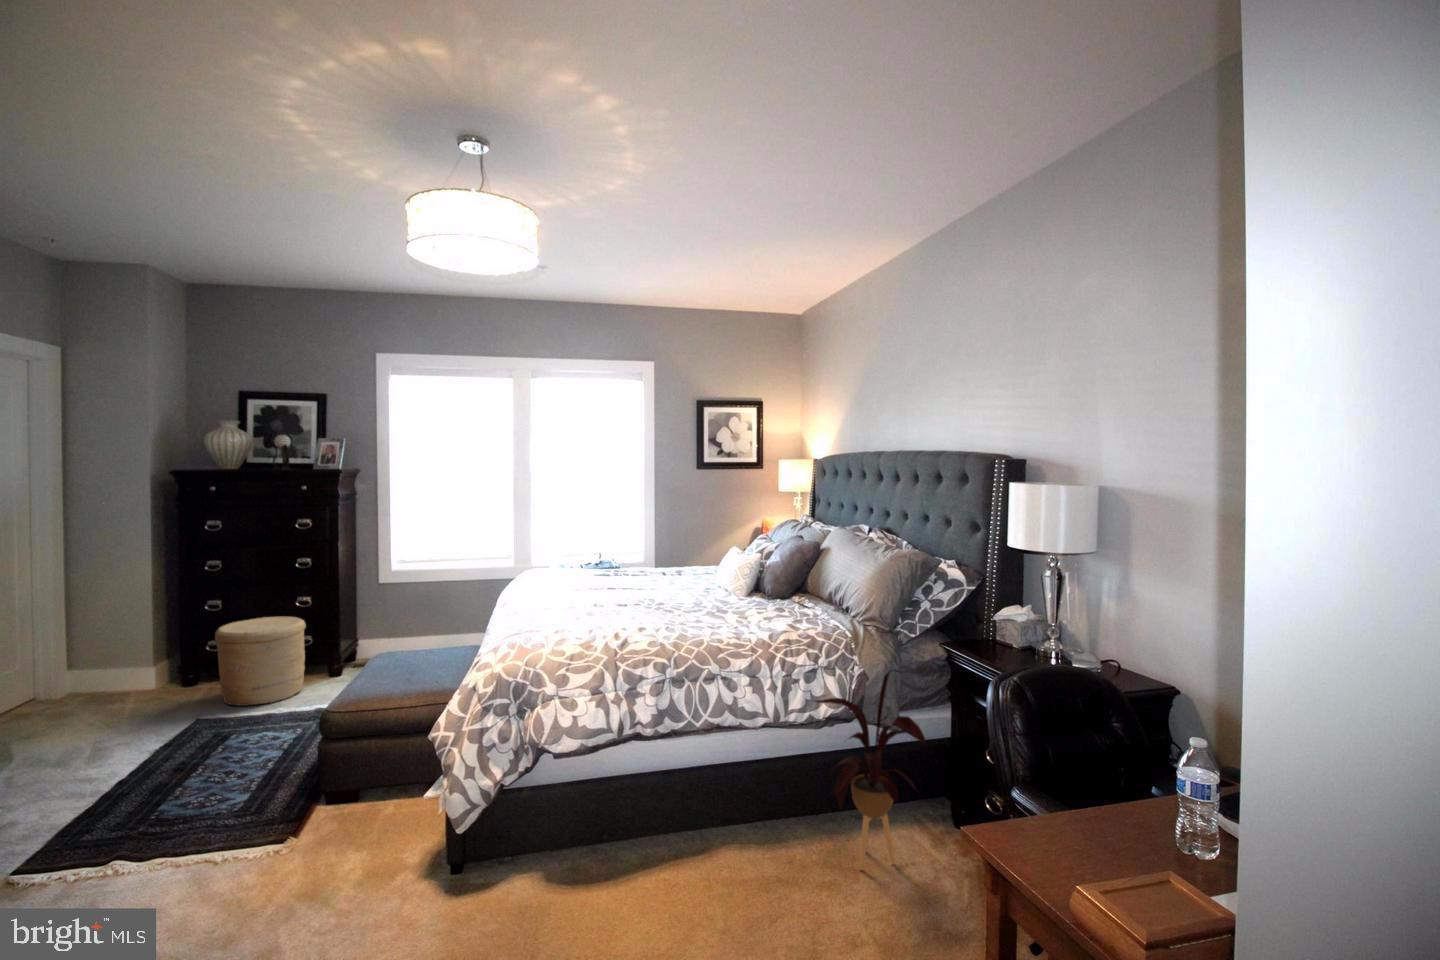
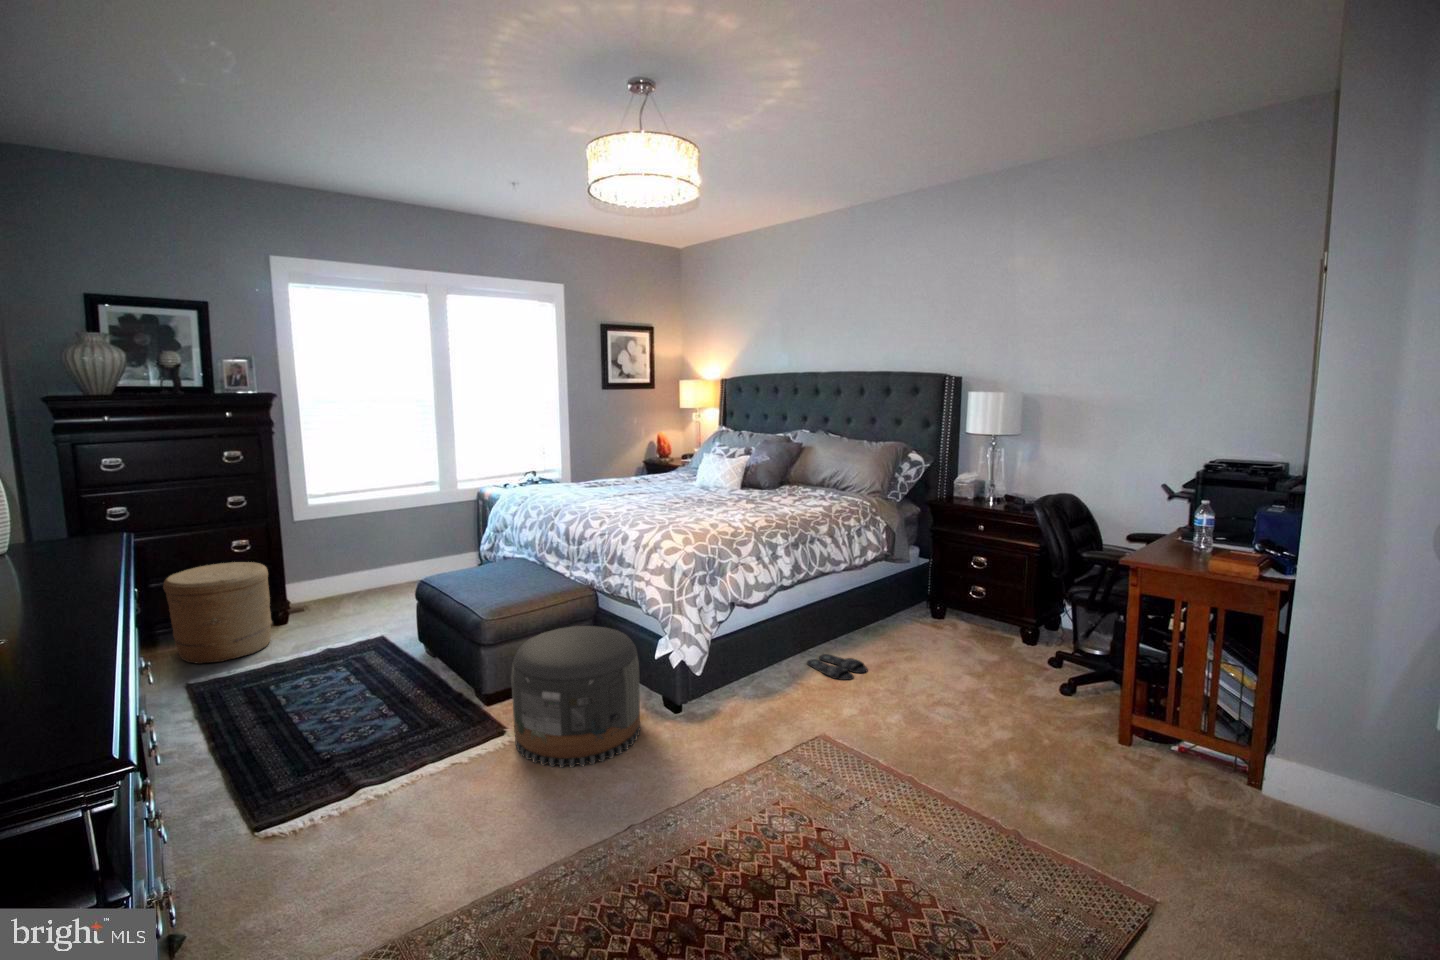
house plant: present [814,670,925,870] -> none [876,517,966,648]
pouf: none [236,740,408,925] -> present [511,626,640,768]
slippers: none [681,845,753,899] -> present [807,654,867,680]

